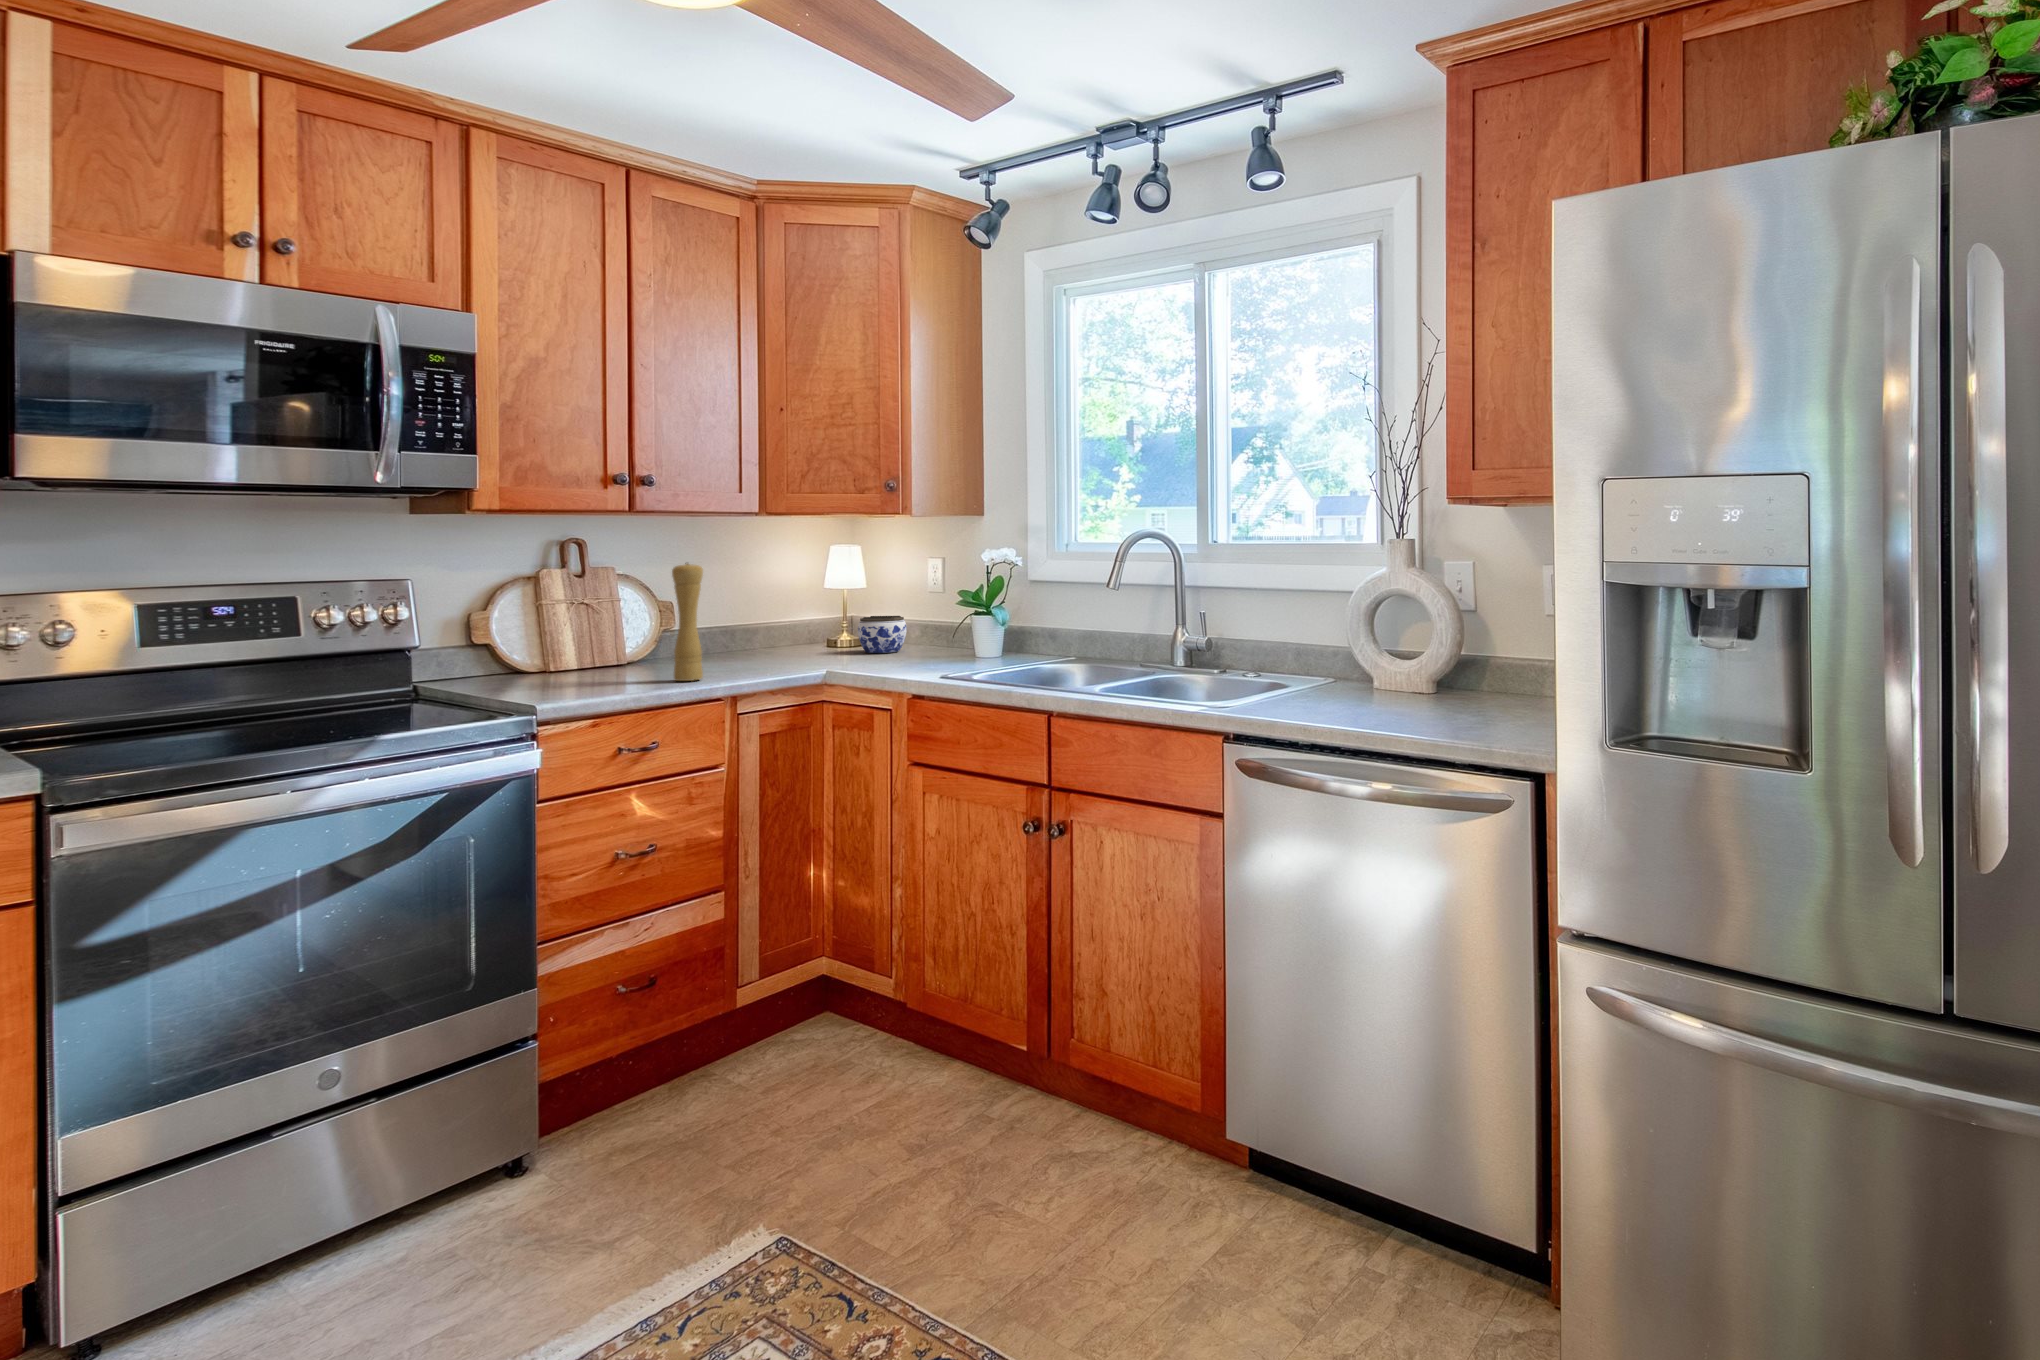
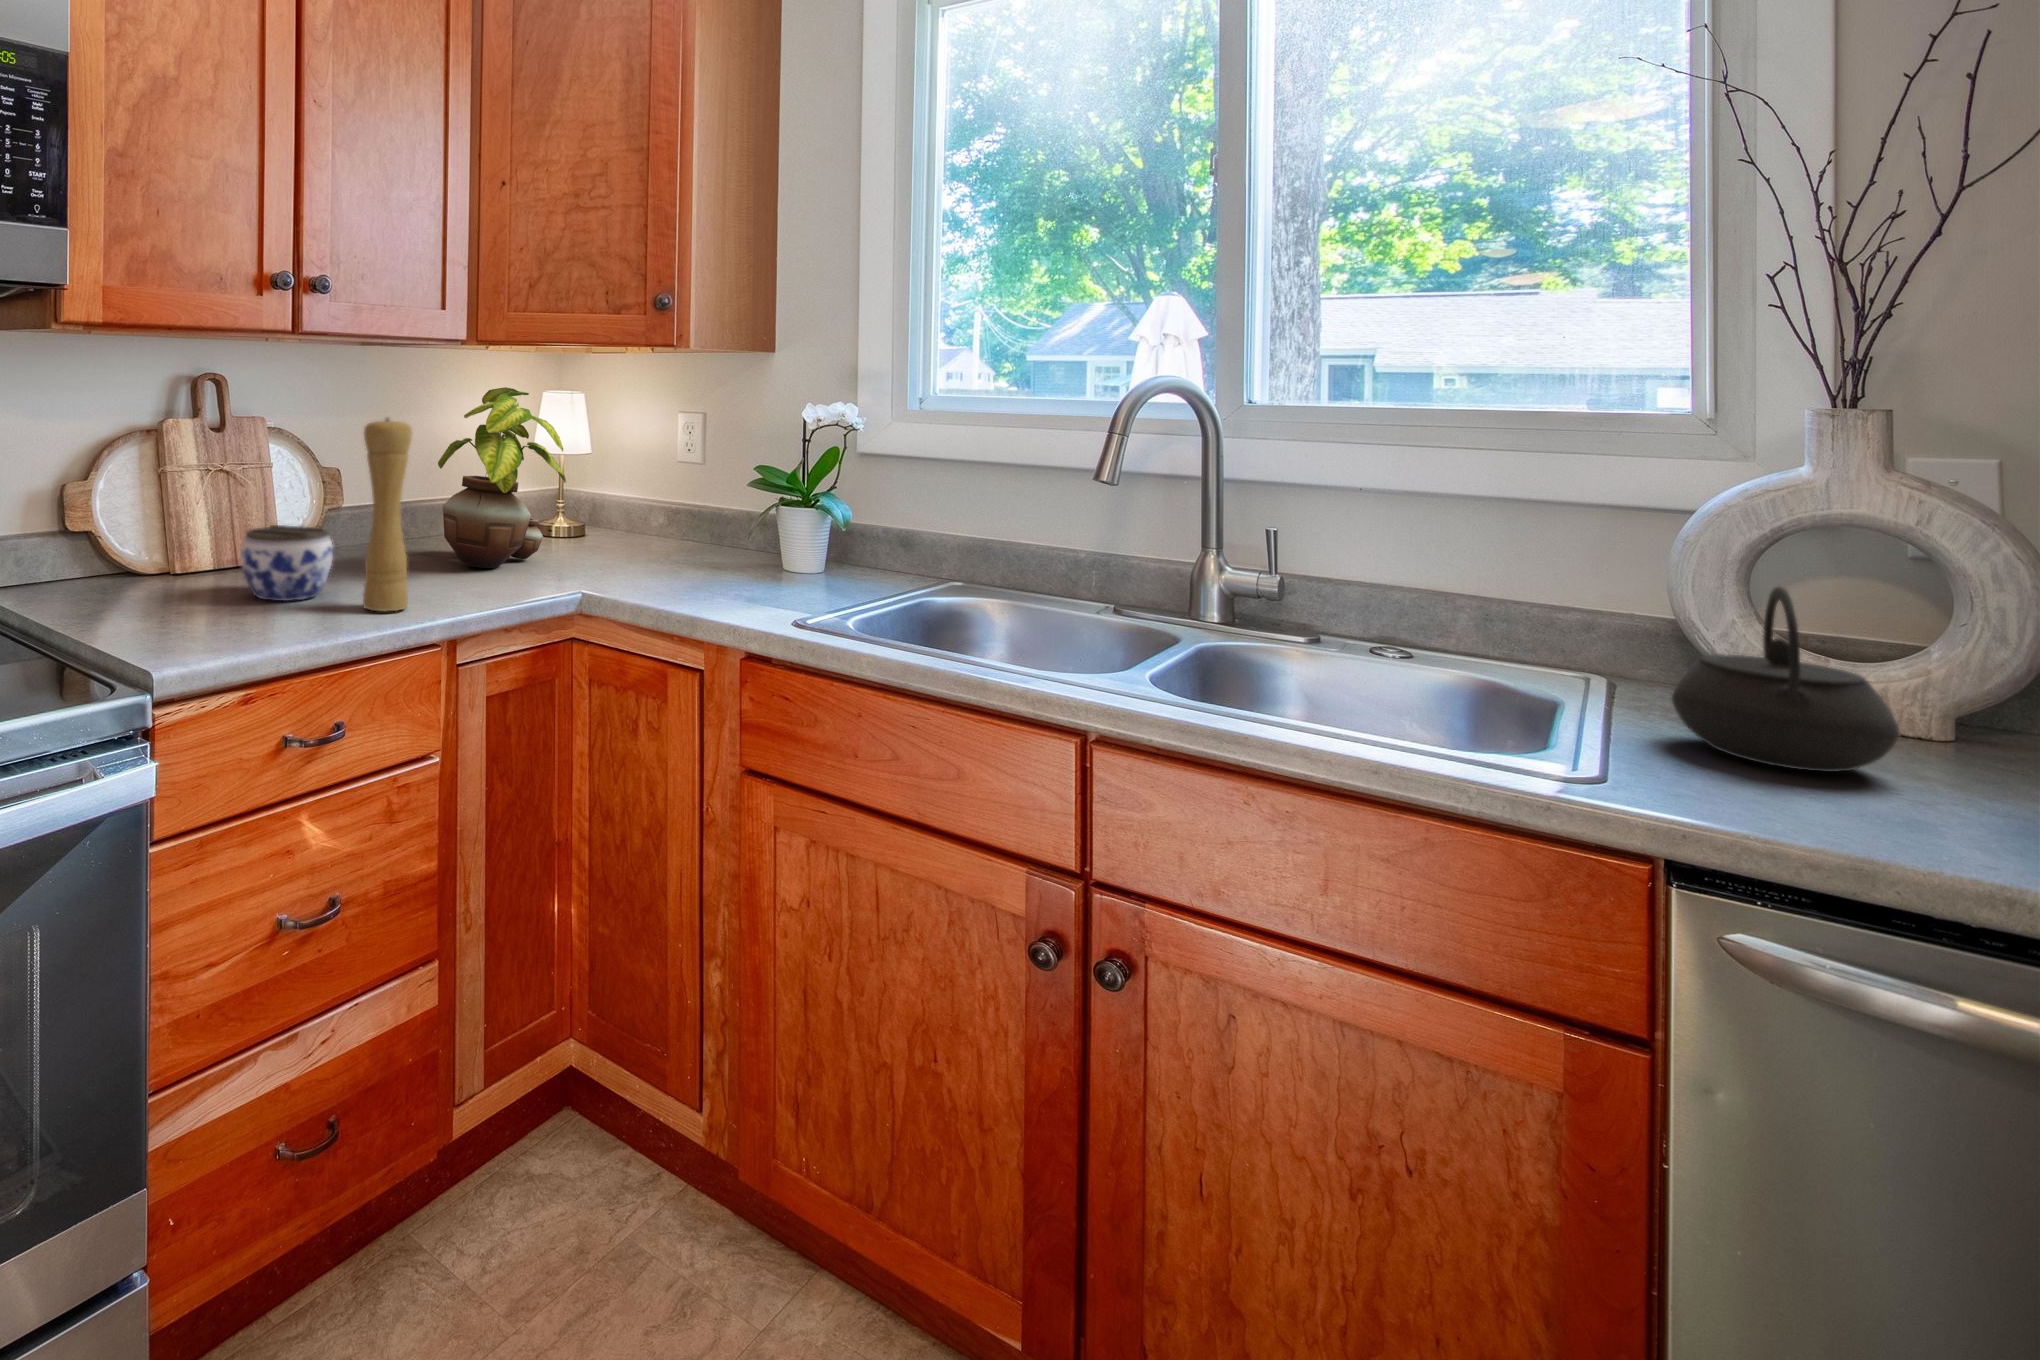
potted plant: none [736,543,822,662] -> present [438,387,566,568]
kettle: none [1303,610,1375,692] -> present [1672,587,1899,772]
jar: present [858,616,907,653] -> present [241,525,333,601]

